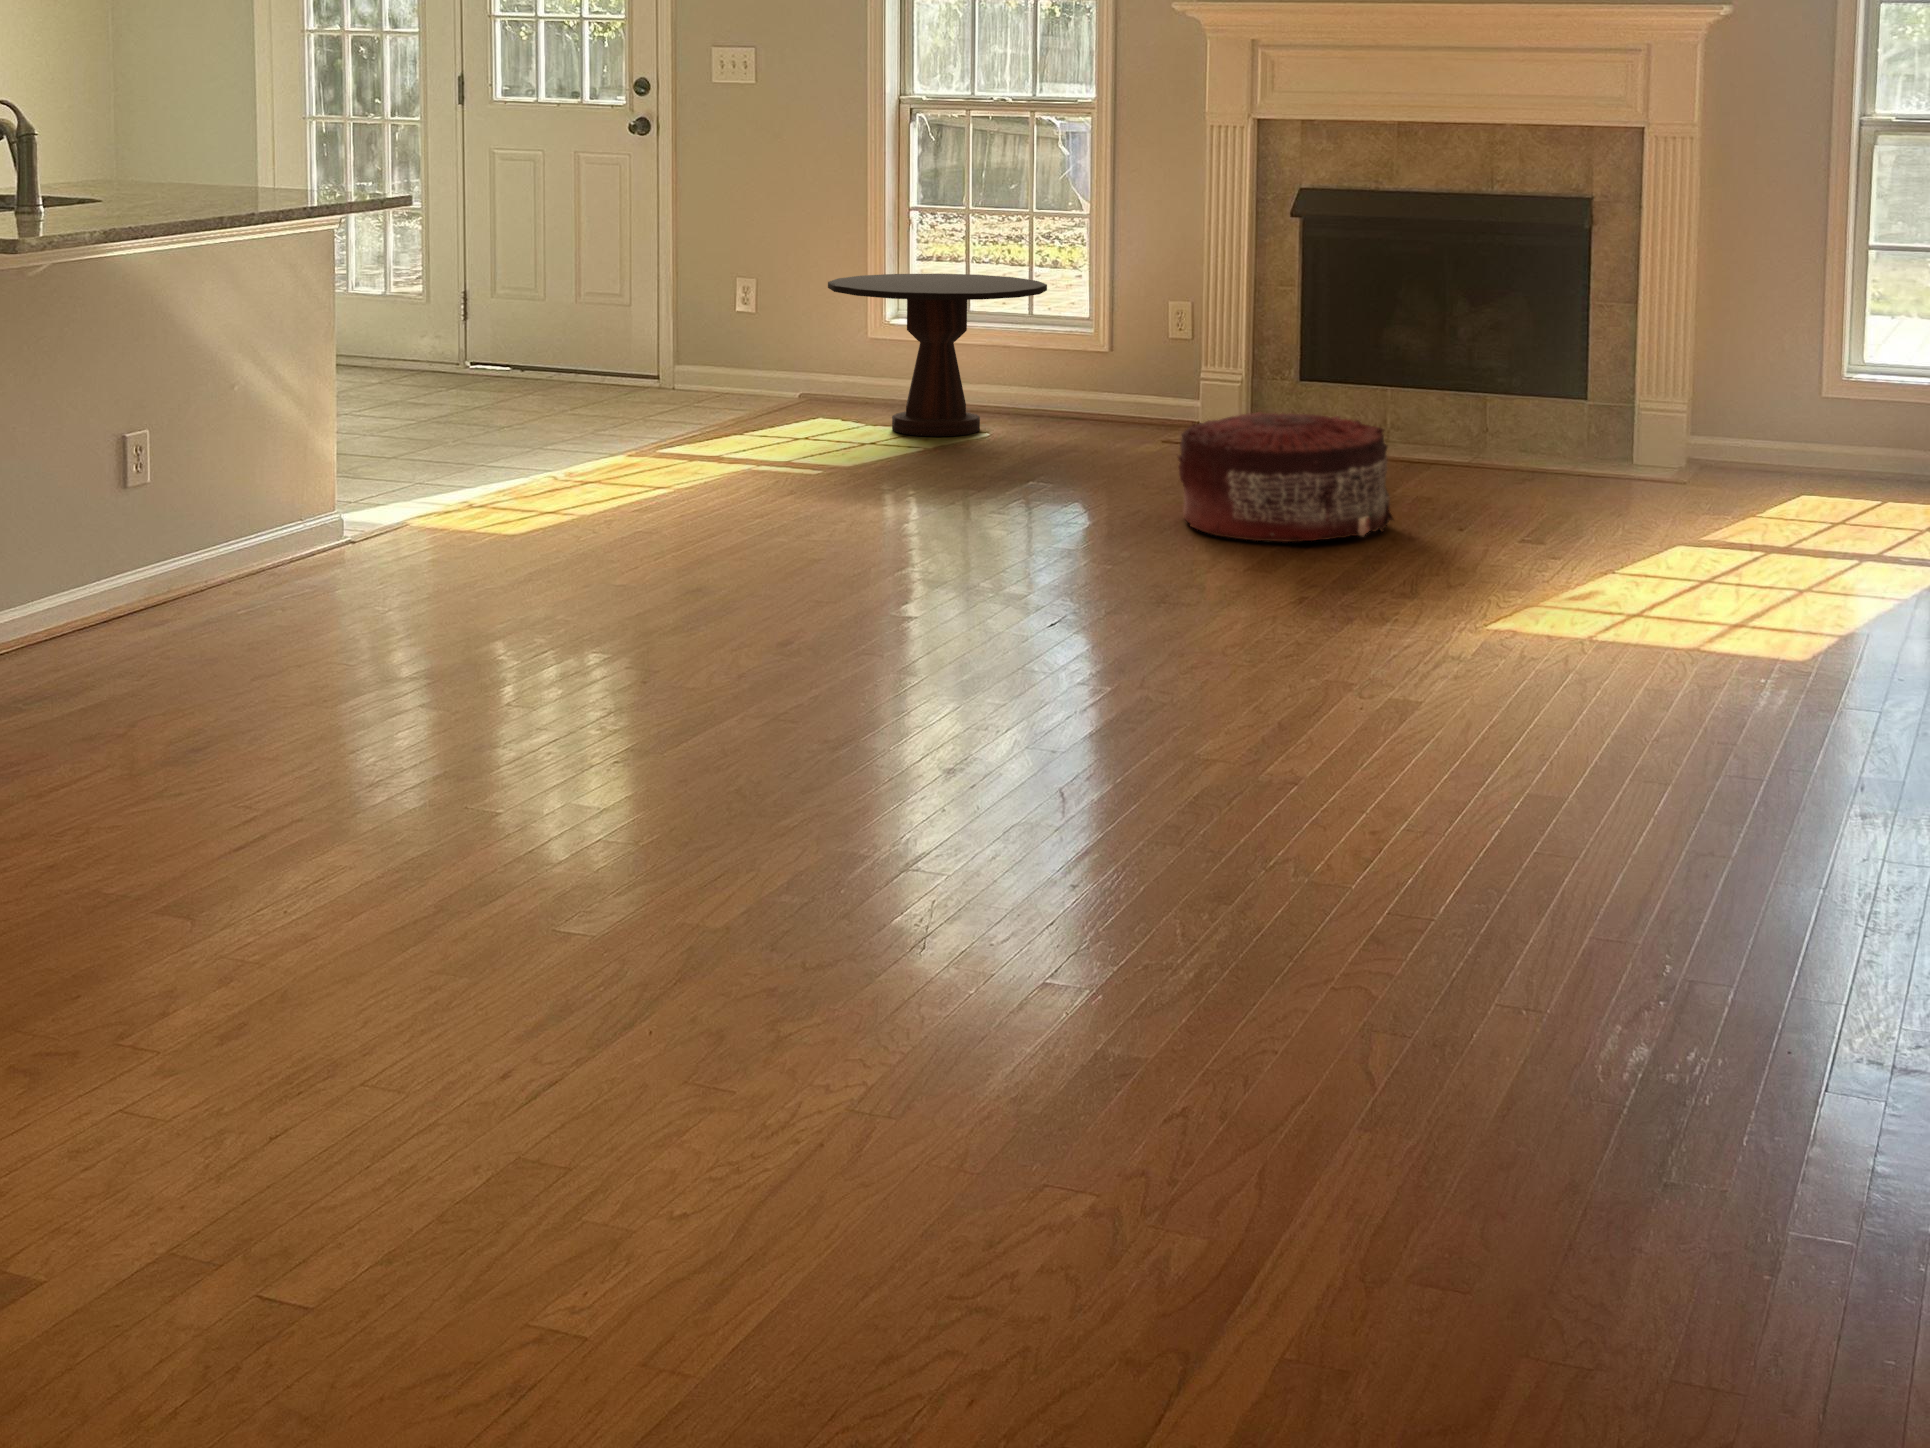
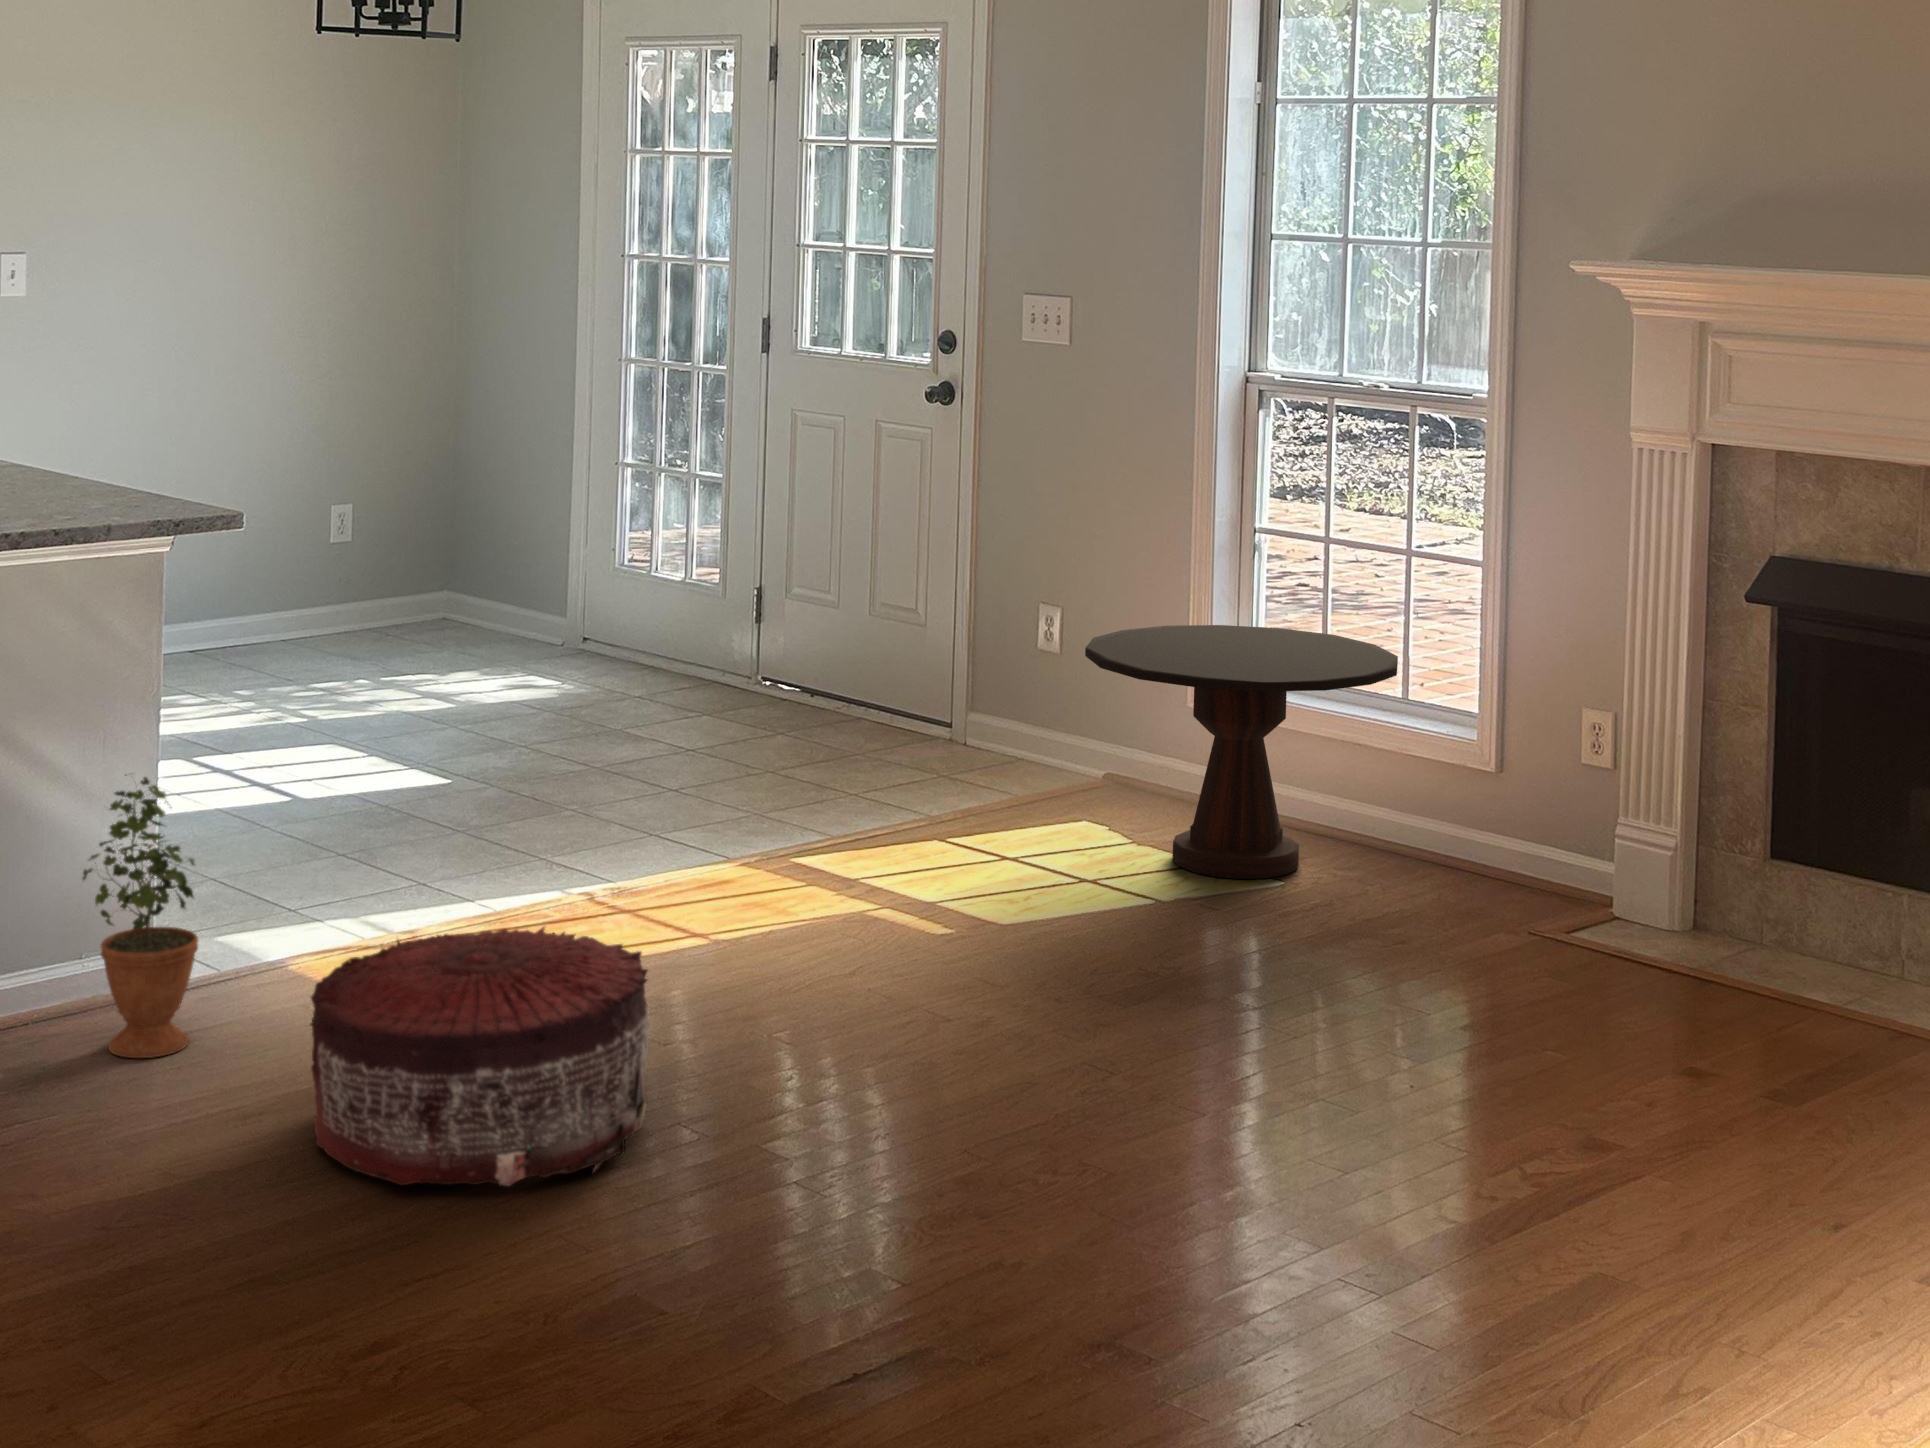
potted plant: none [293,368,375,570] -> present [83,775,198,1058]
pouf: present [1178,412,1393,542] -> present [311,927,649,1186]

